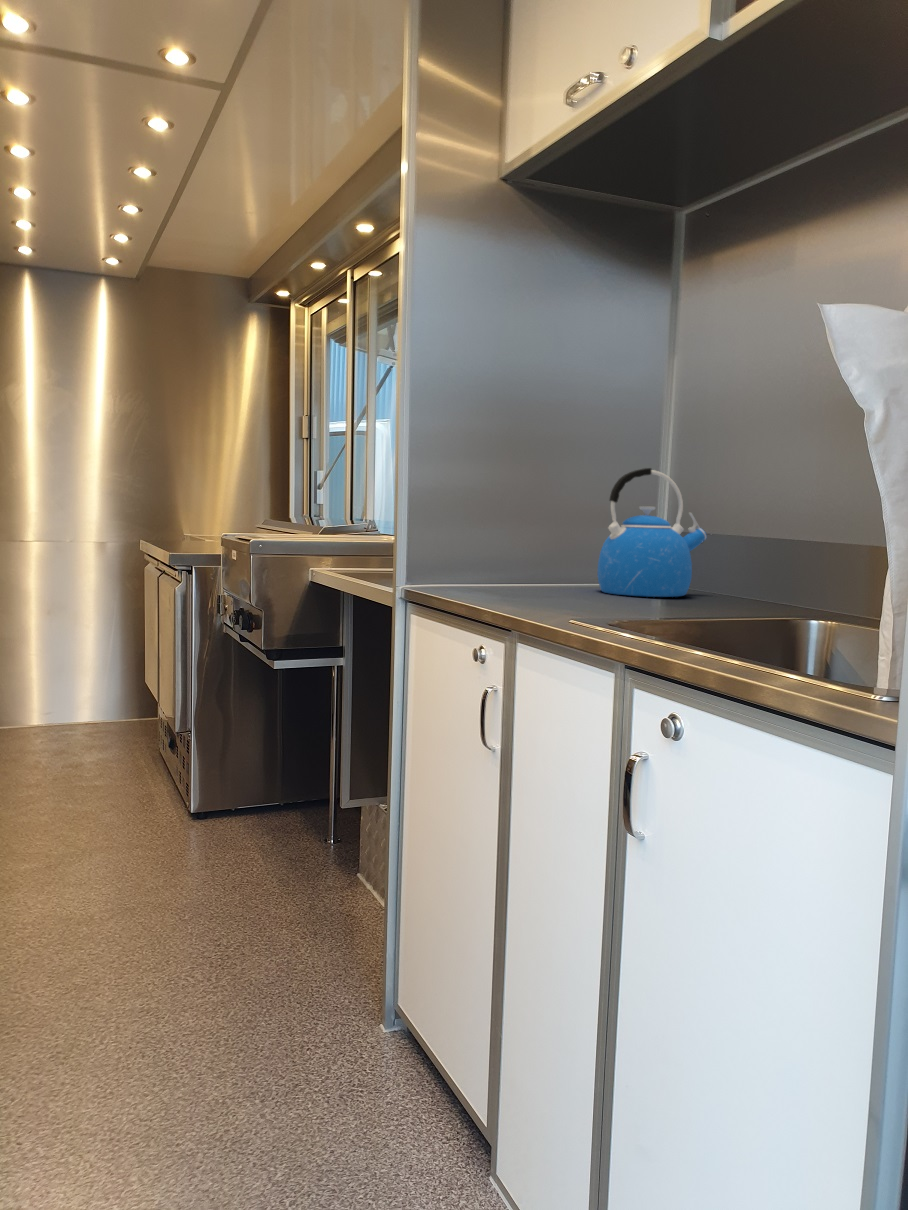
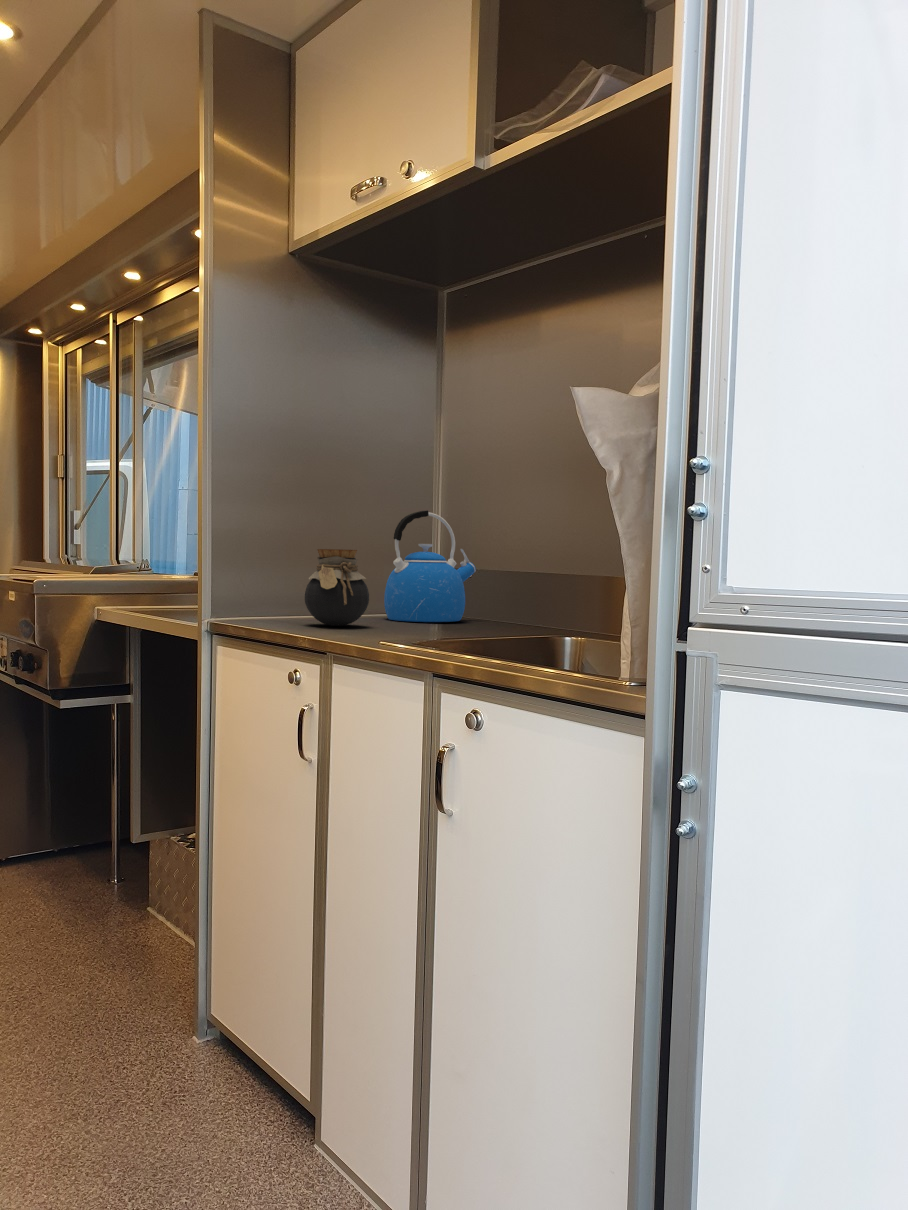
jar: none [500,512,573,599] -> present [305,549,369,626]

